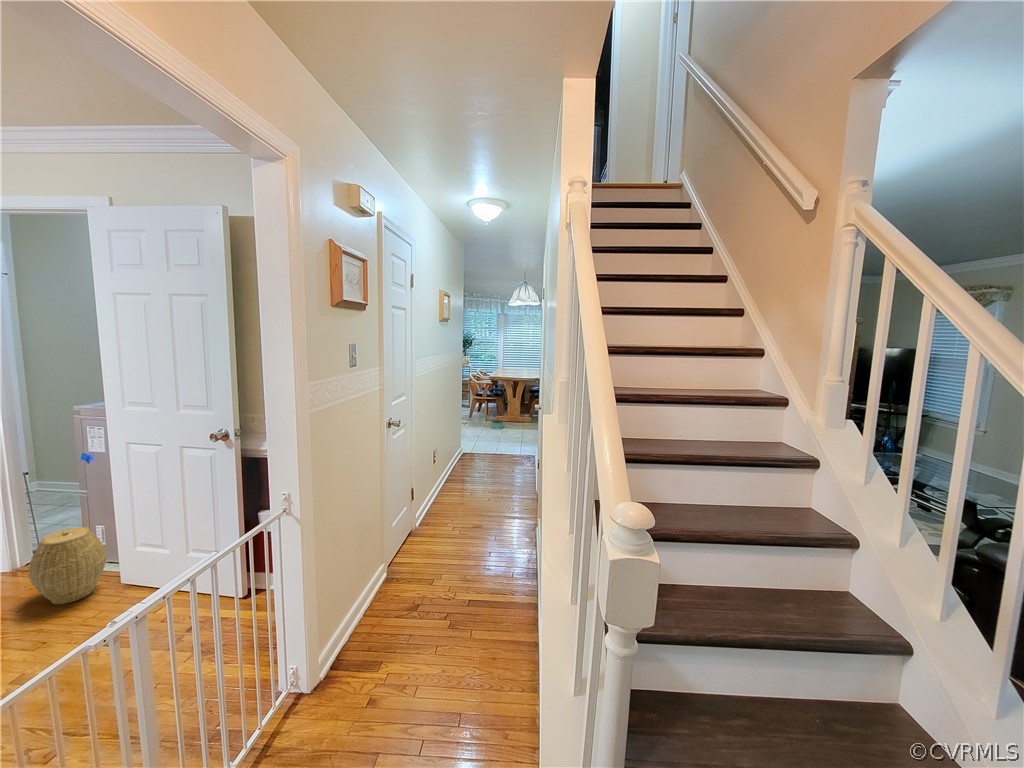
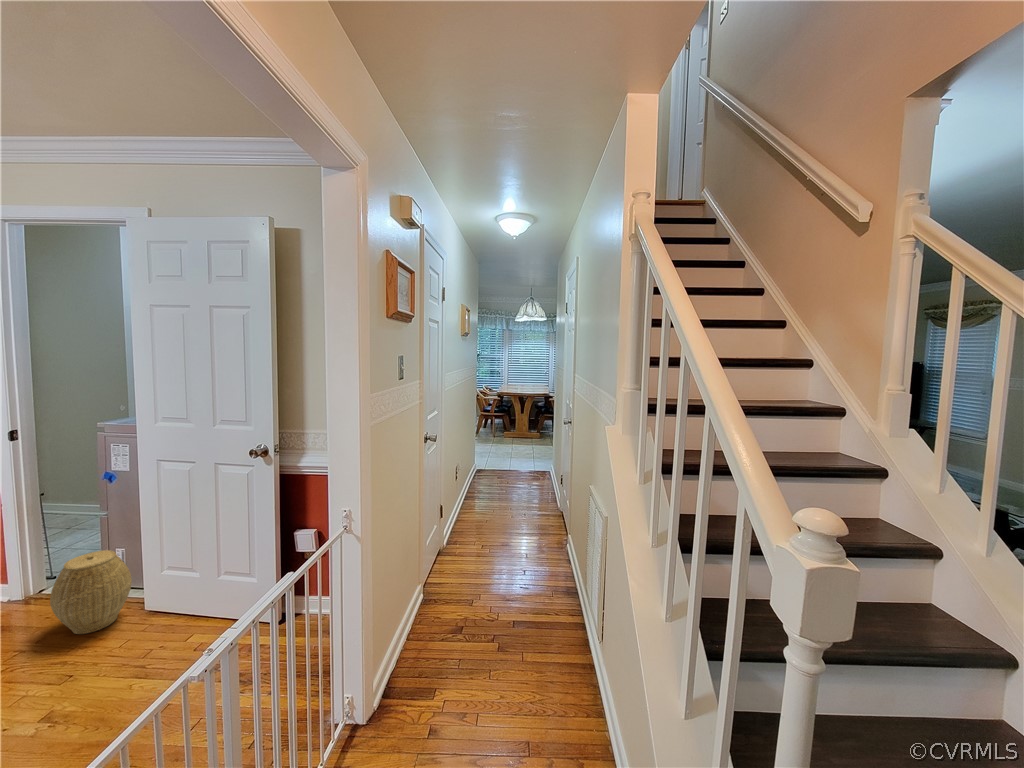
potted plant: present [488,389,509,429] -> none [495,404,518,444]

